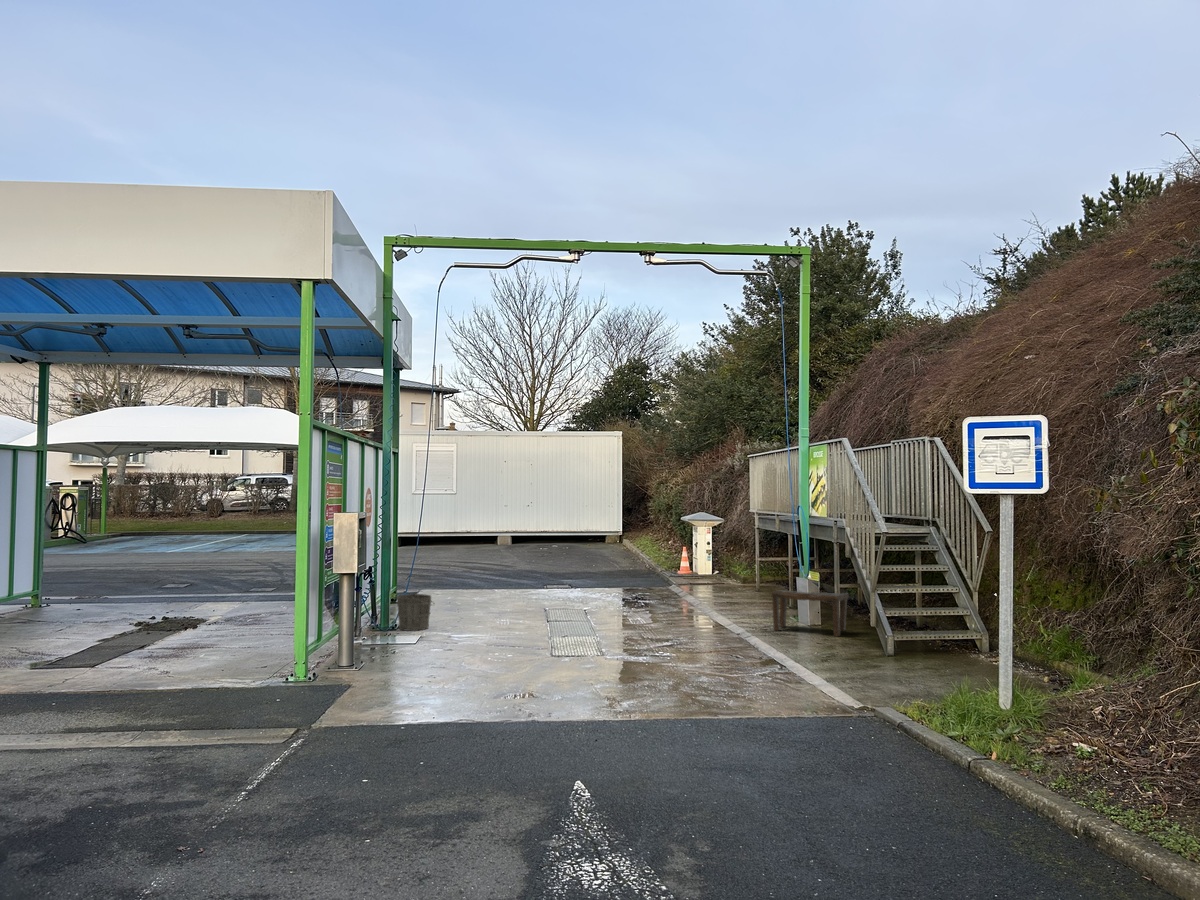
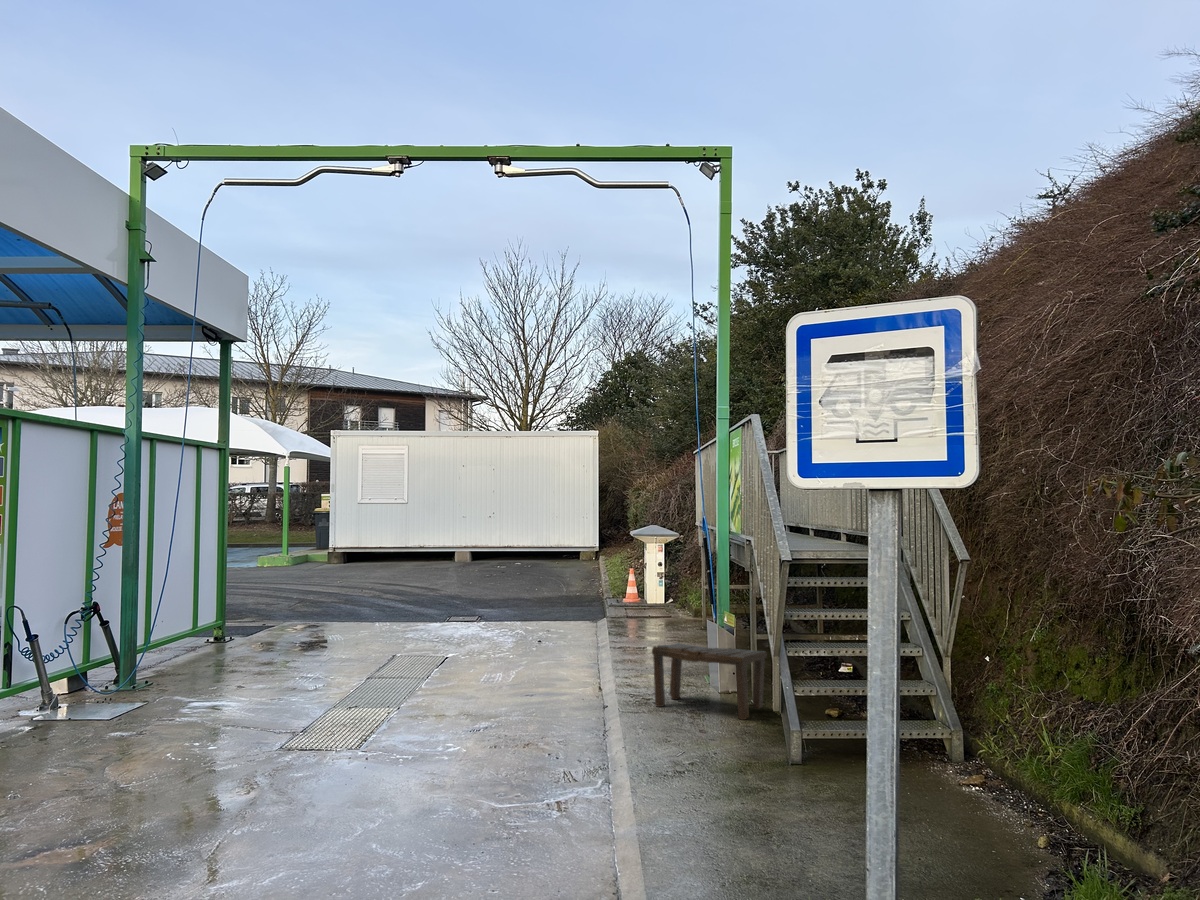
bucket: present [396,593,435,631] -> none [105,645,167,703]

